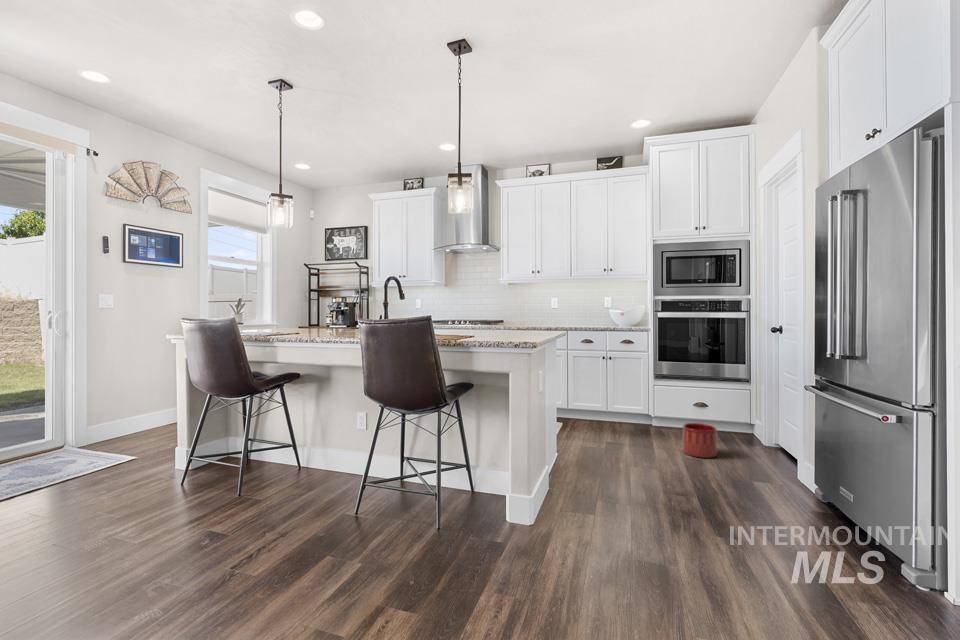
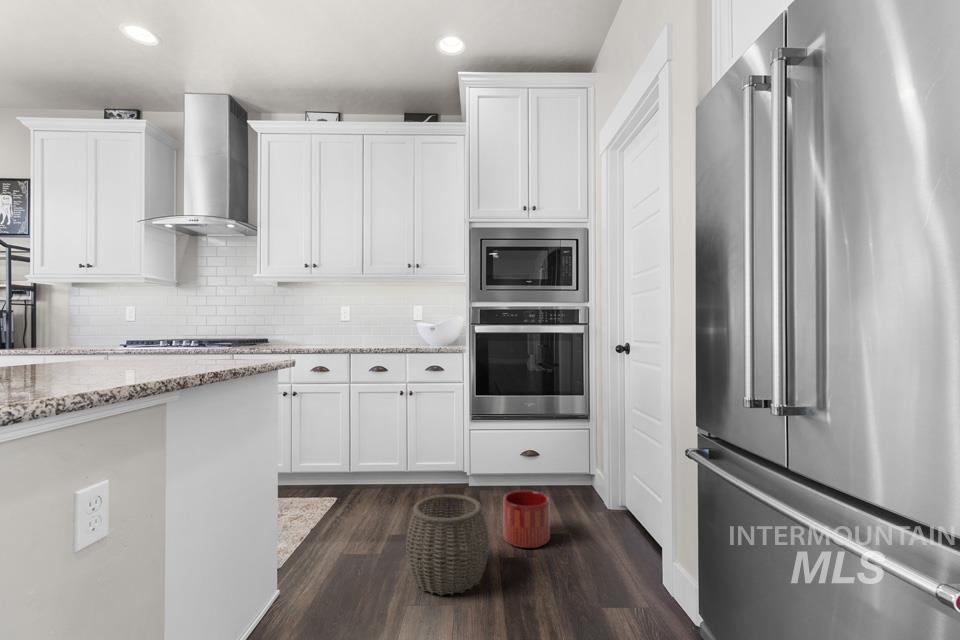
woven basket: none [623,416,677,470] -> present [406,494,489,595]

